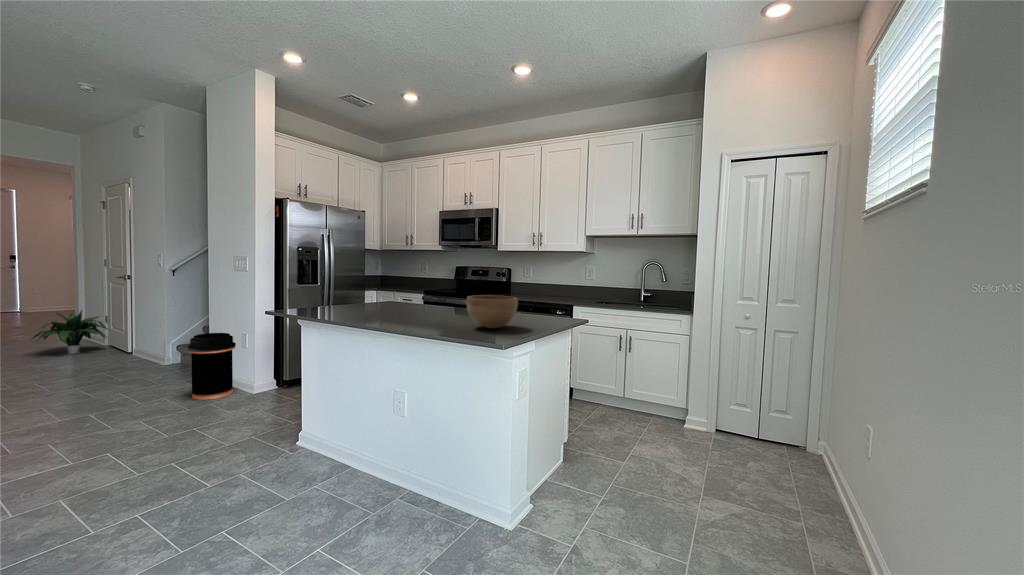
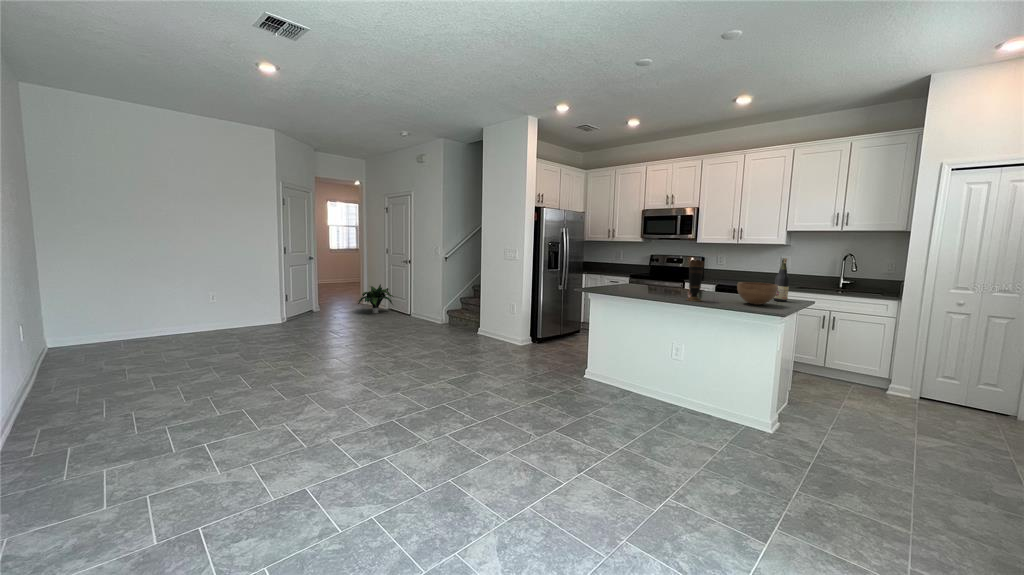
wine bottle: none [530,262,548,322] -> present [773,258,790,302]
vase: none [402,265,425,326] -> present [687,261,704,301]
trash can: present [188,333,236,400] -> none [483,302,510,347]

